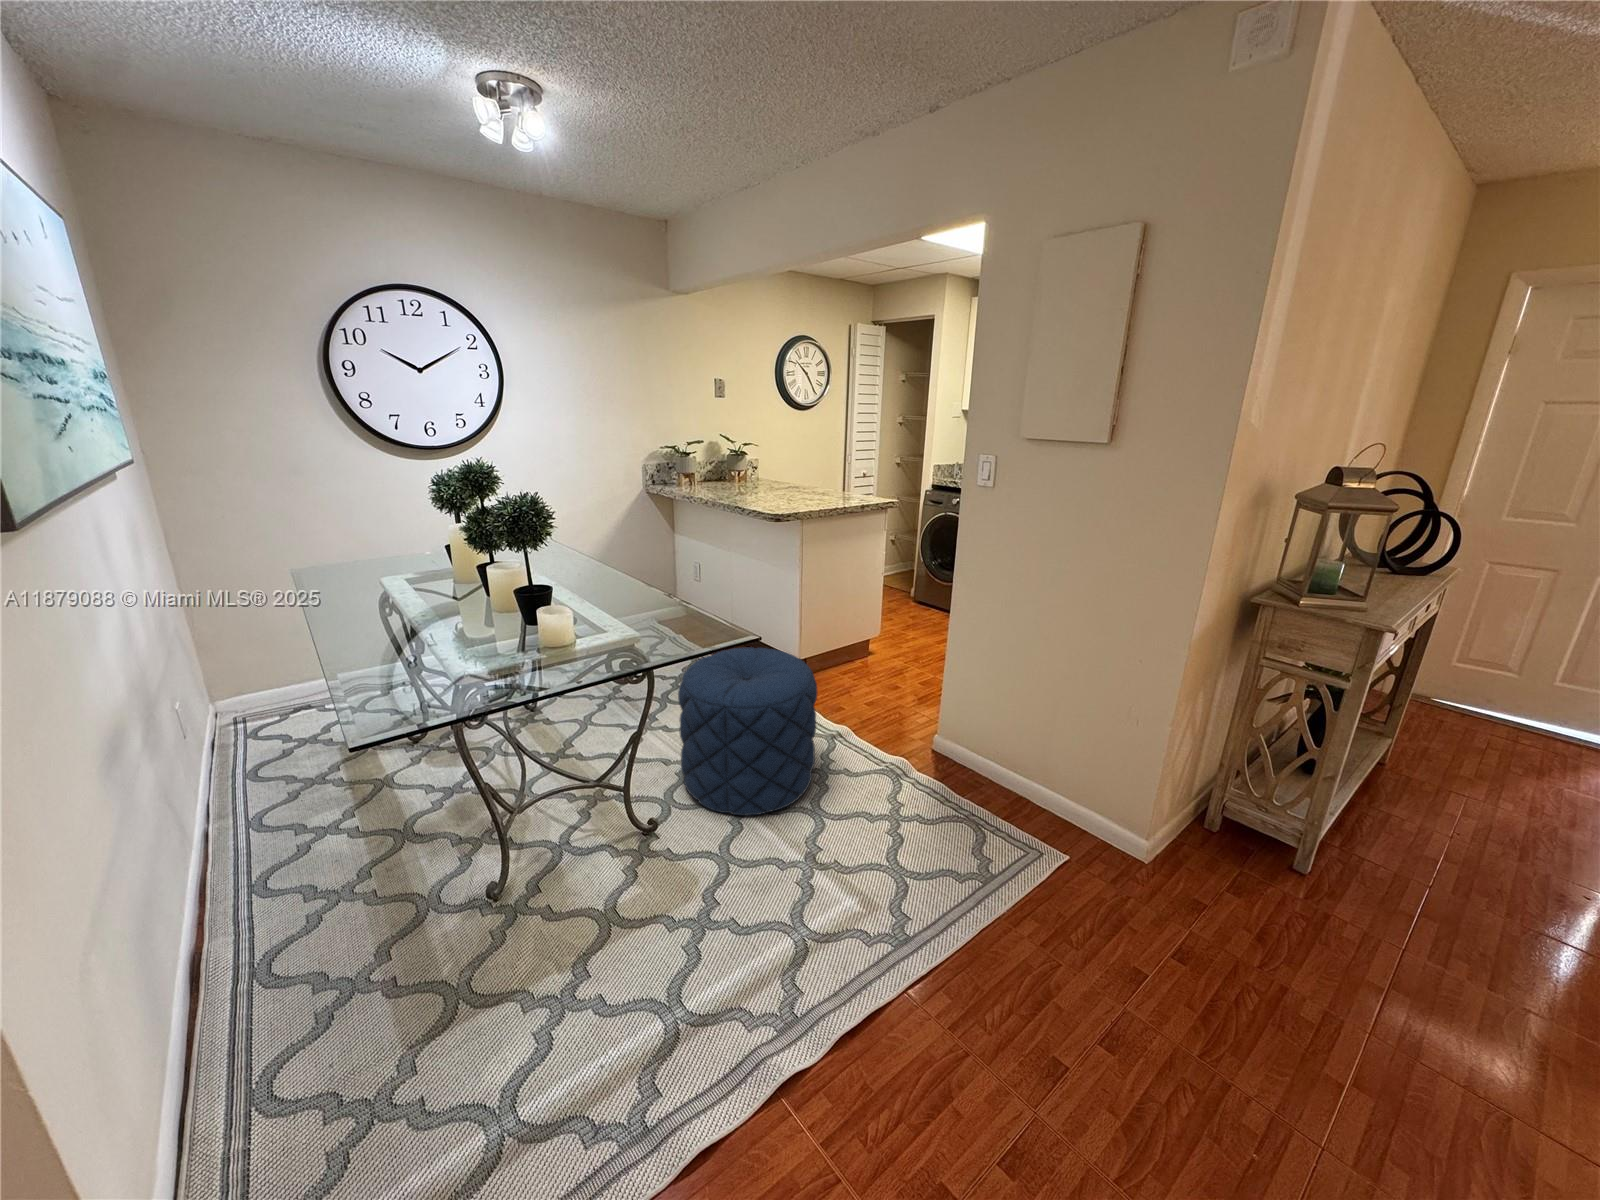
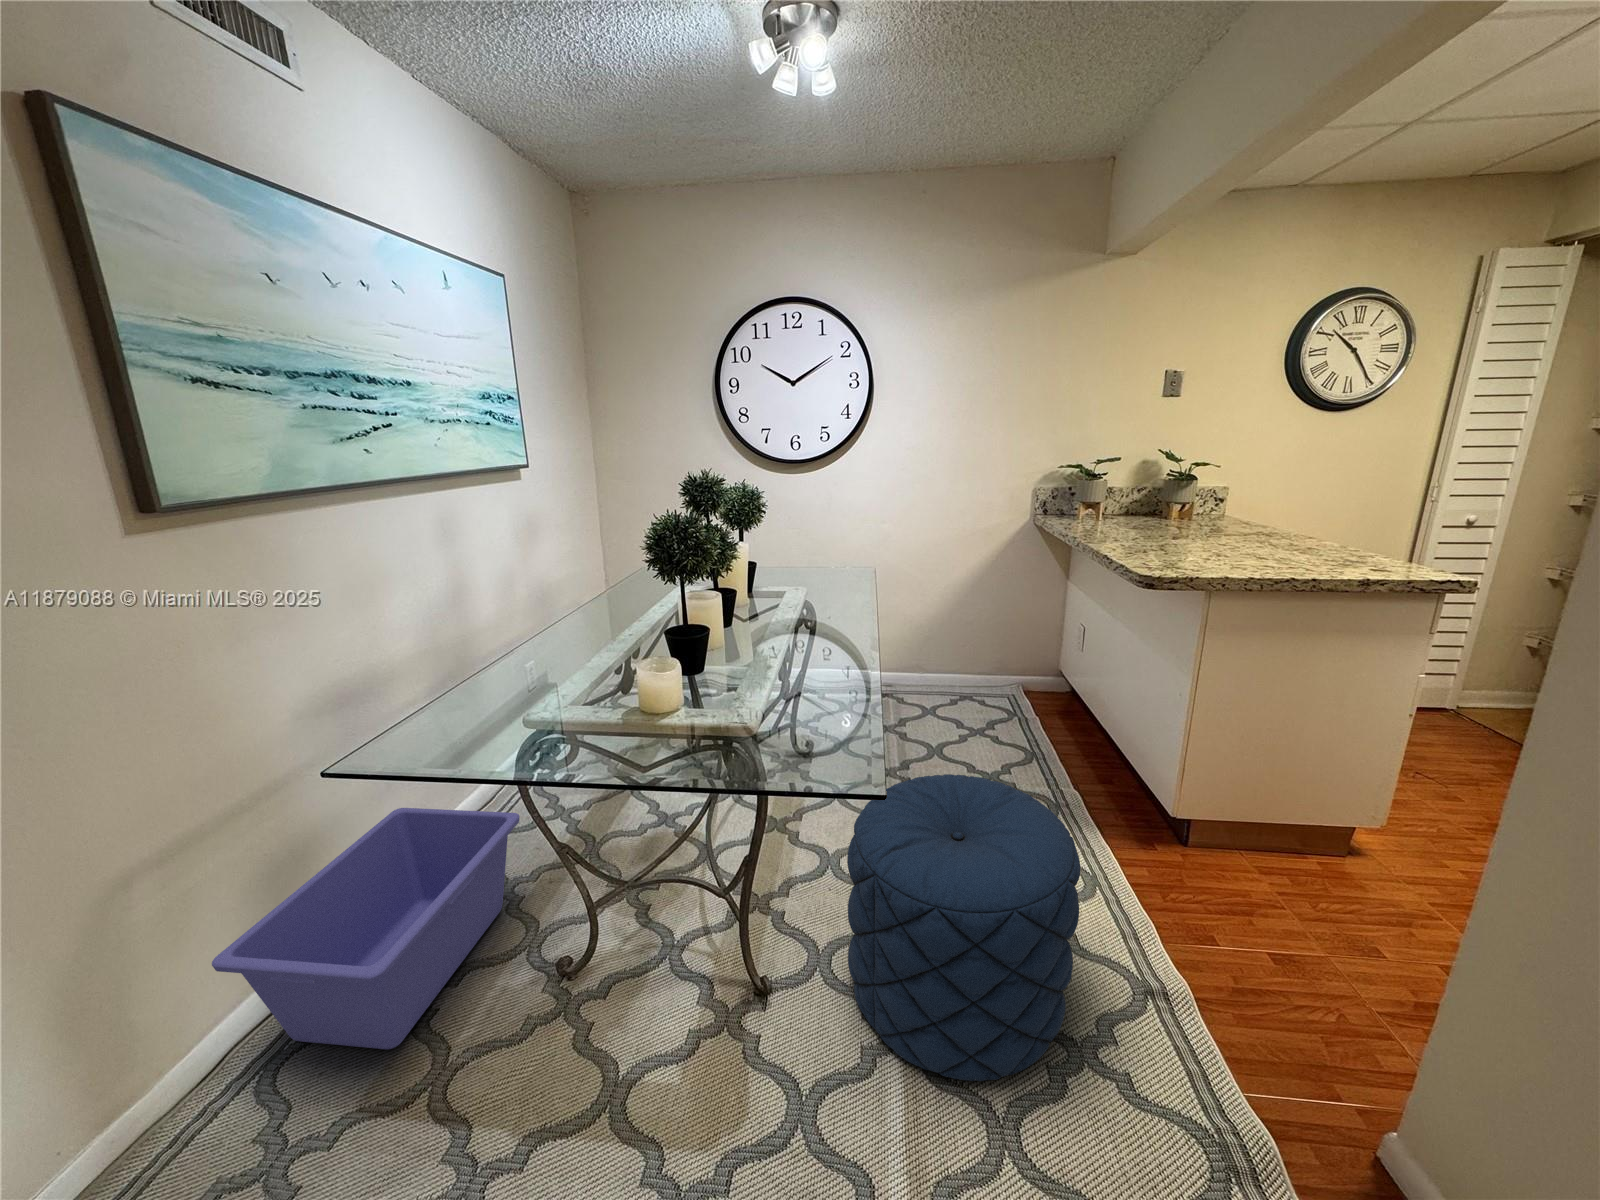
storage bin: none [162,806,400,1081] -> present [212,808,520,1049]

